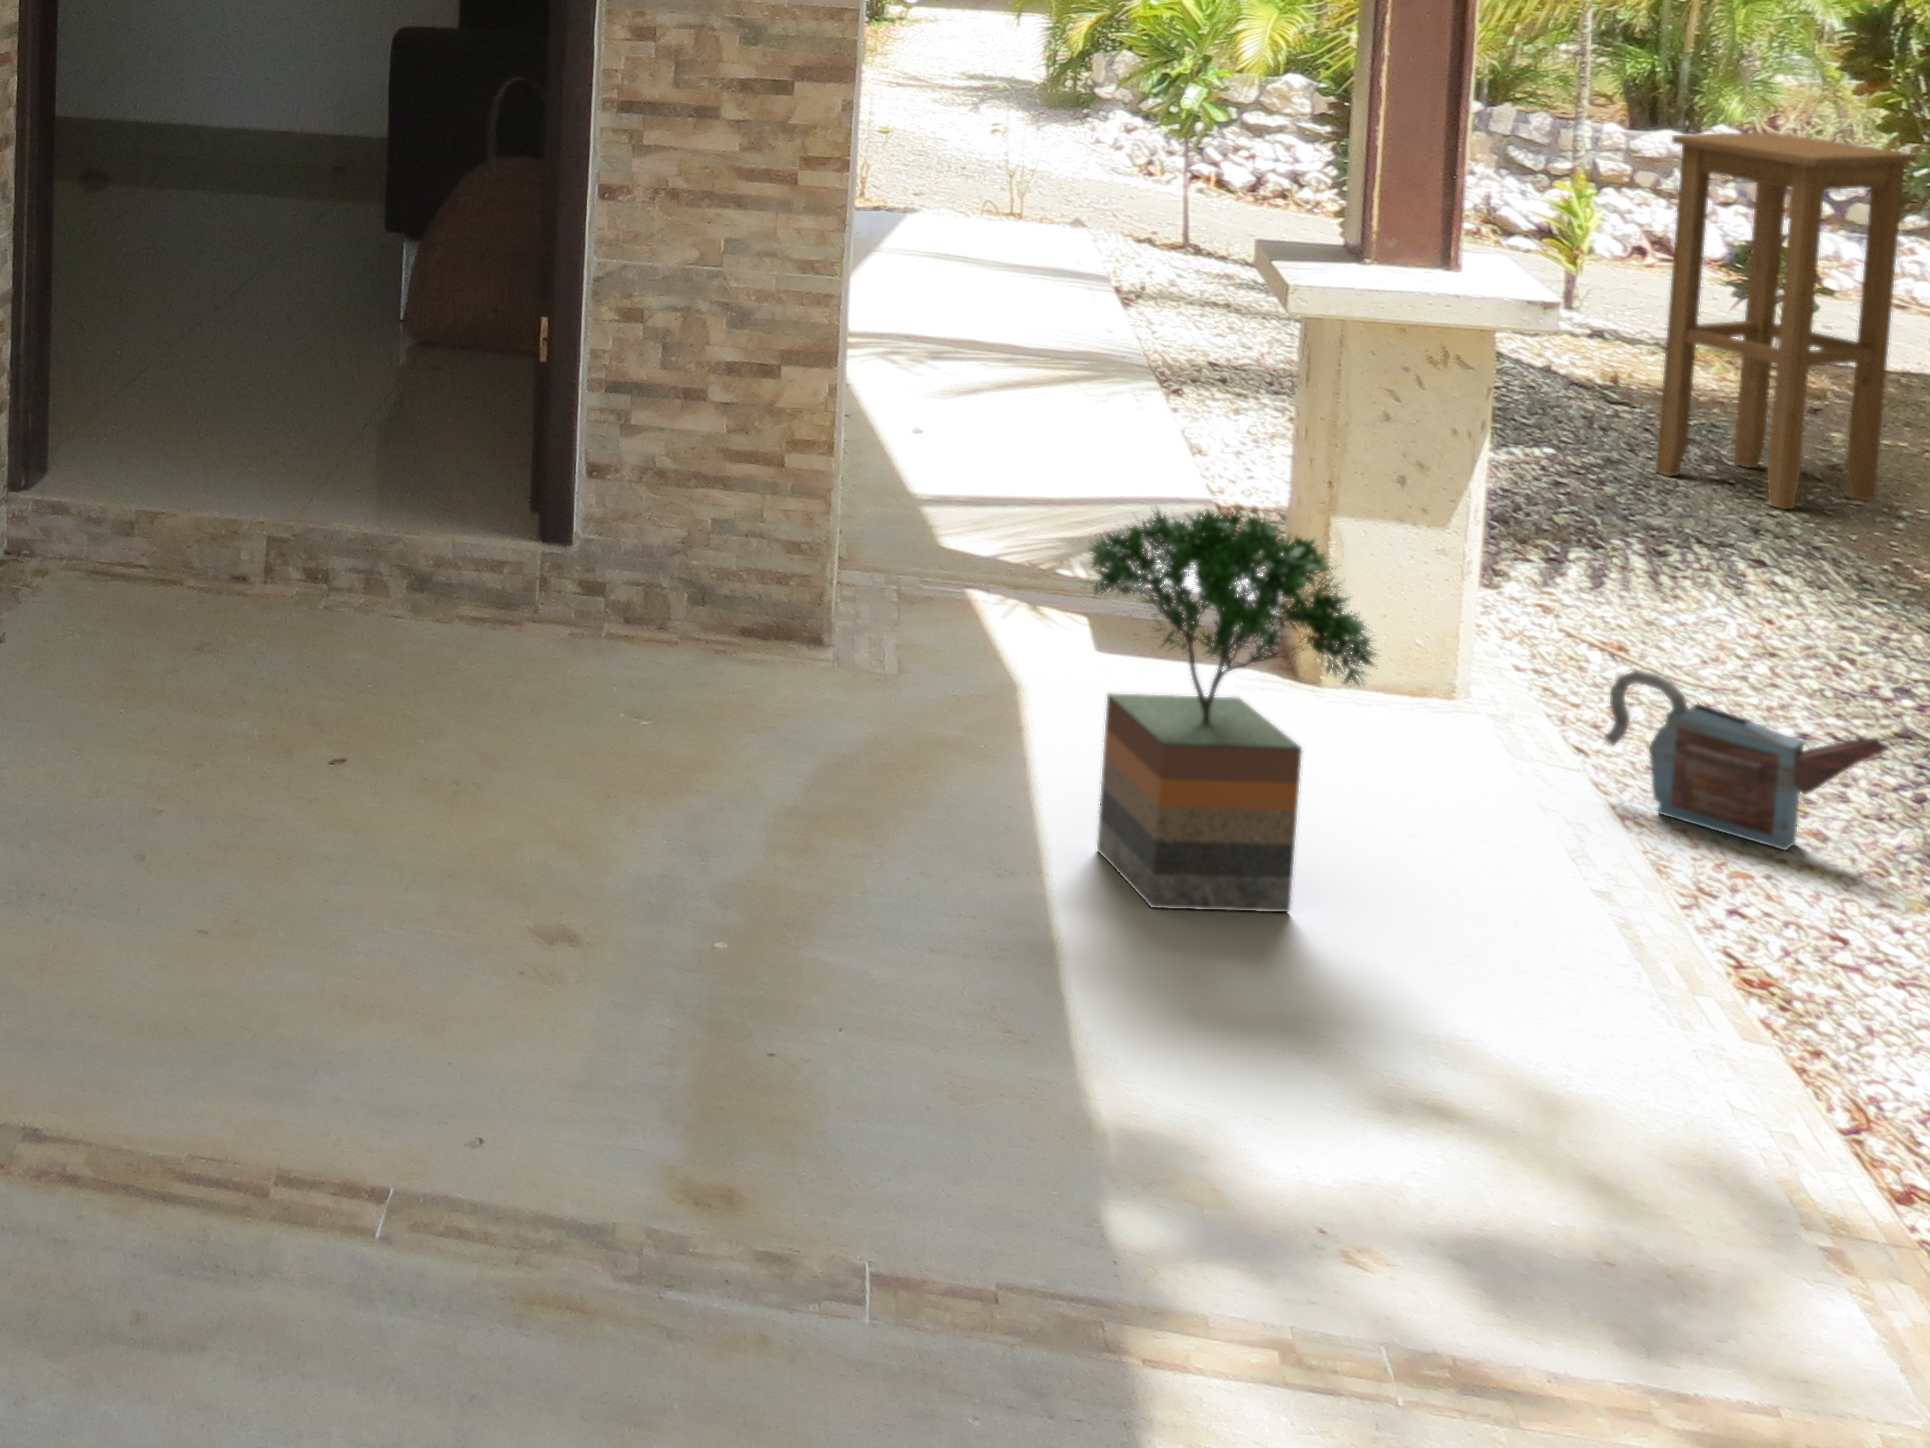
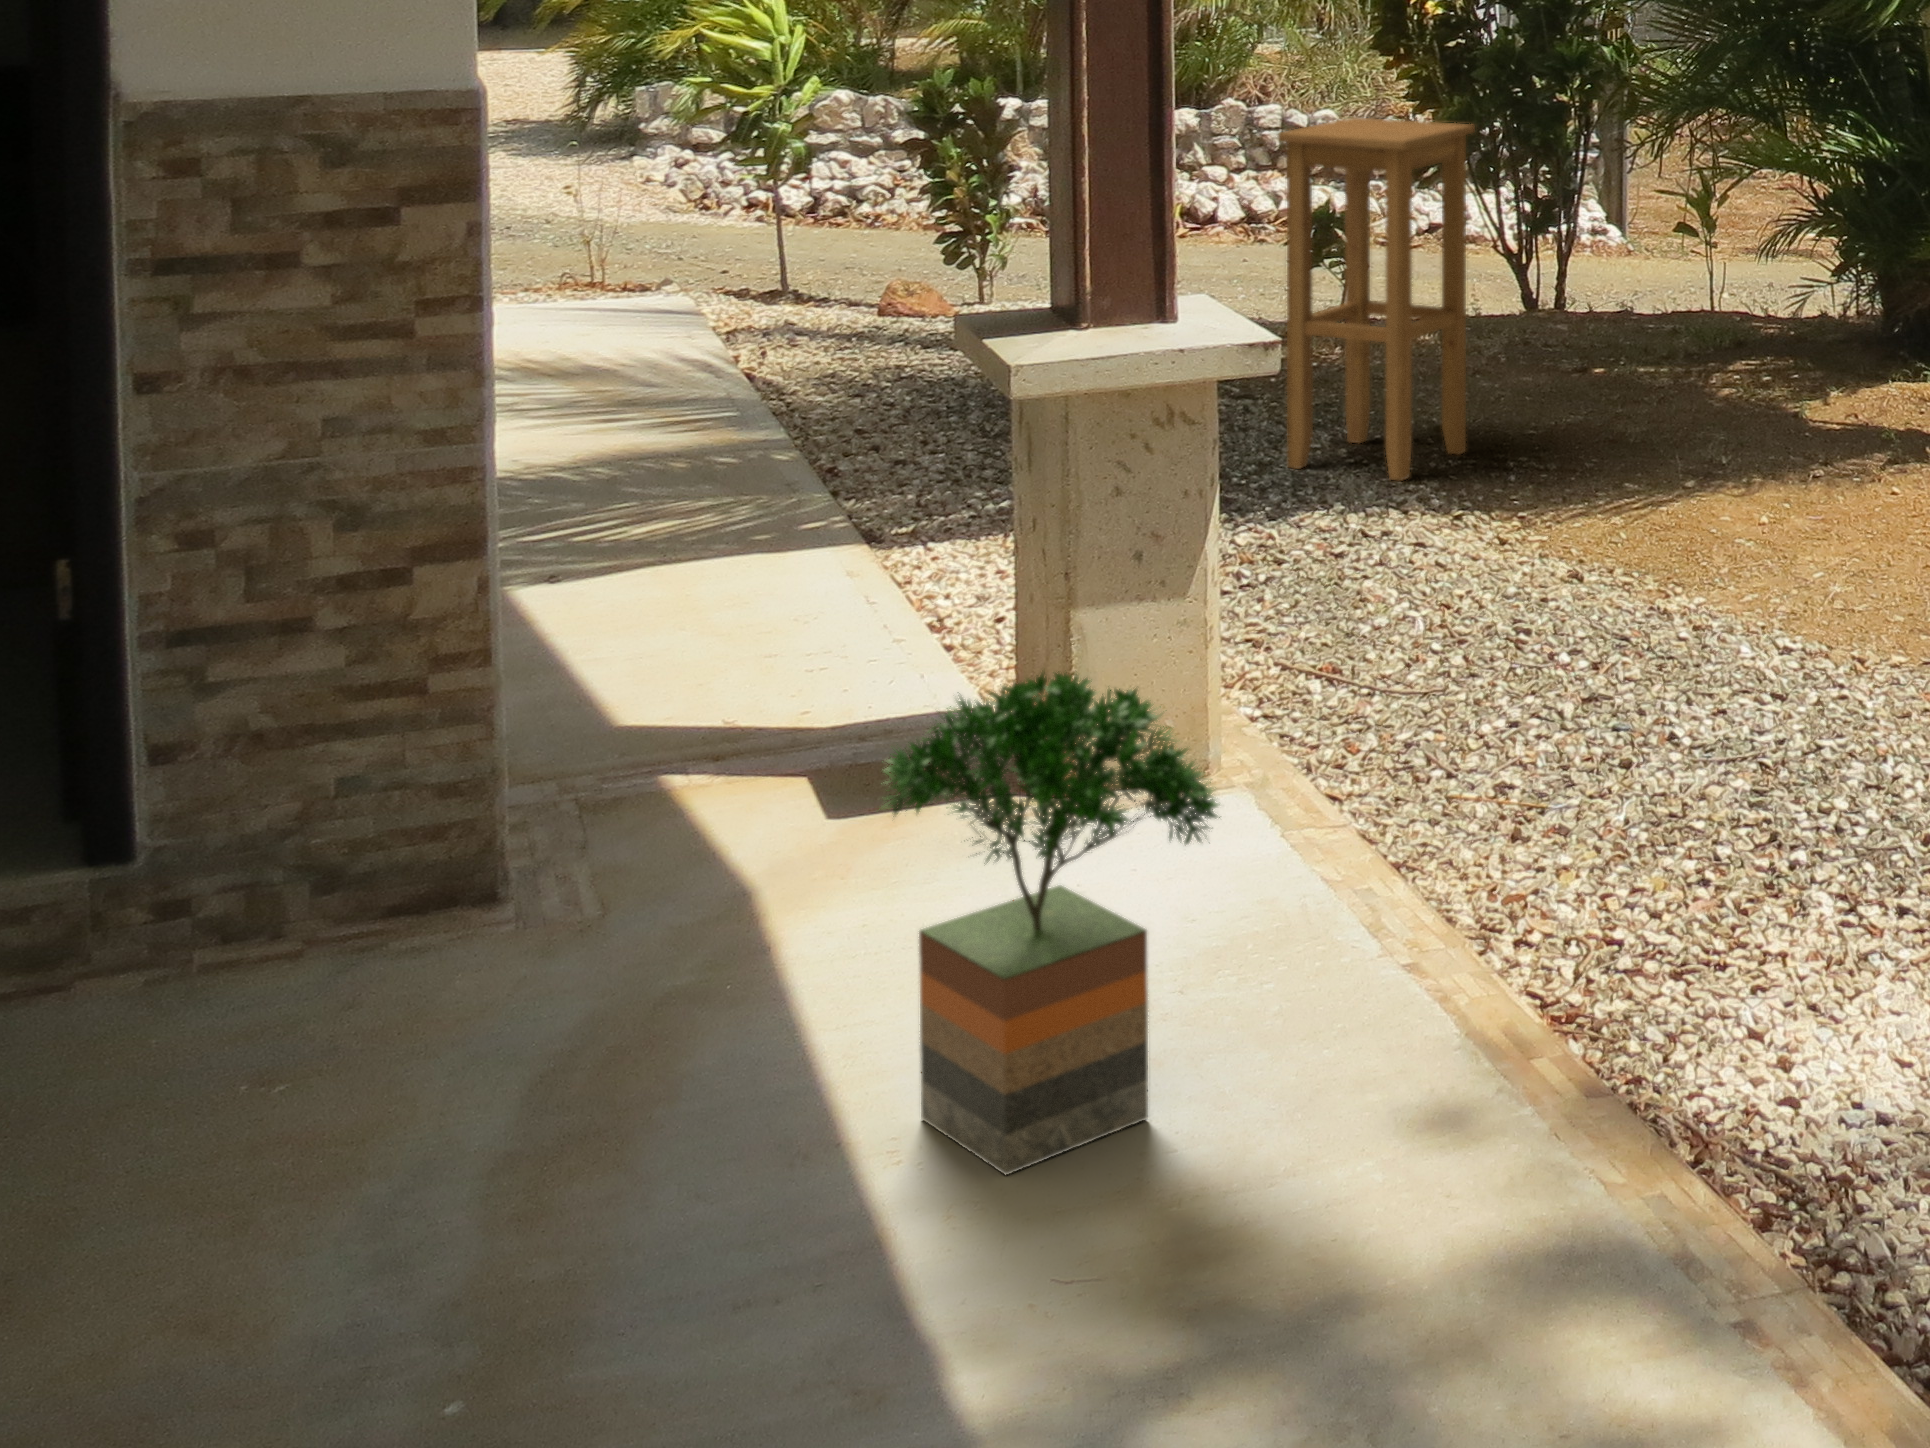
watering can: present [1605,670,1887,850] -> none [1372,715,1618,859]

